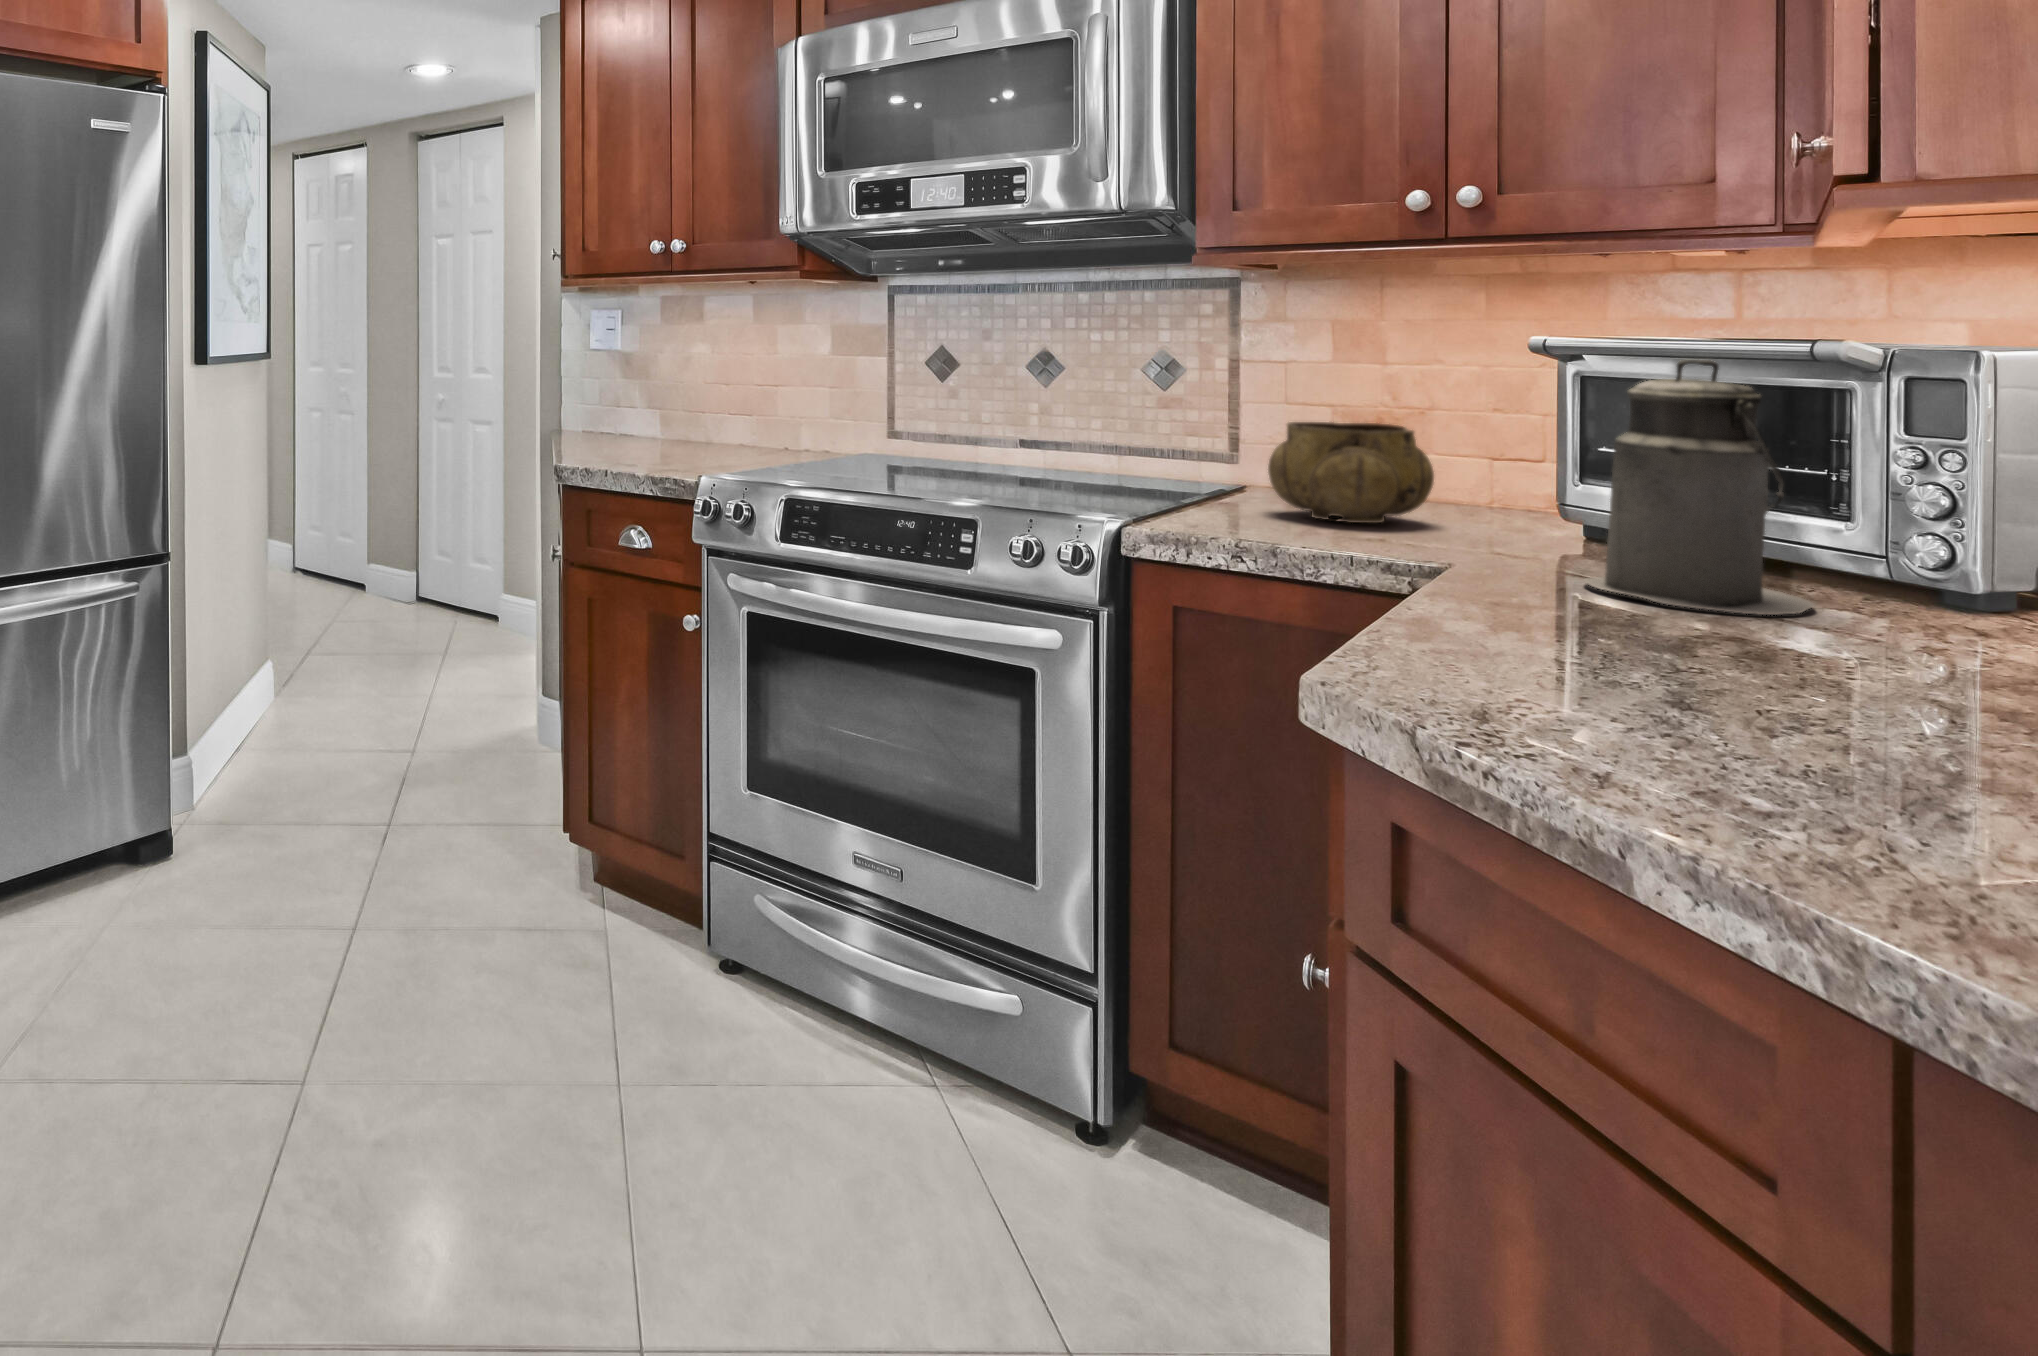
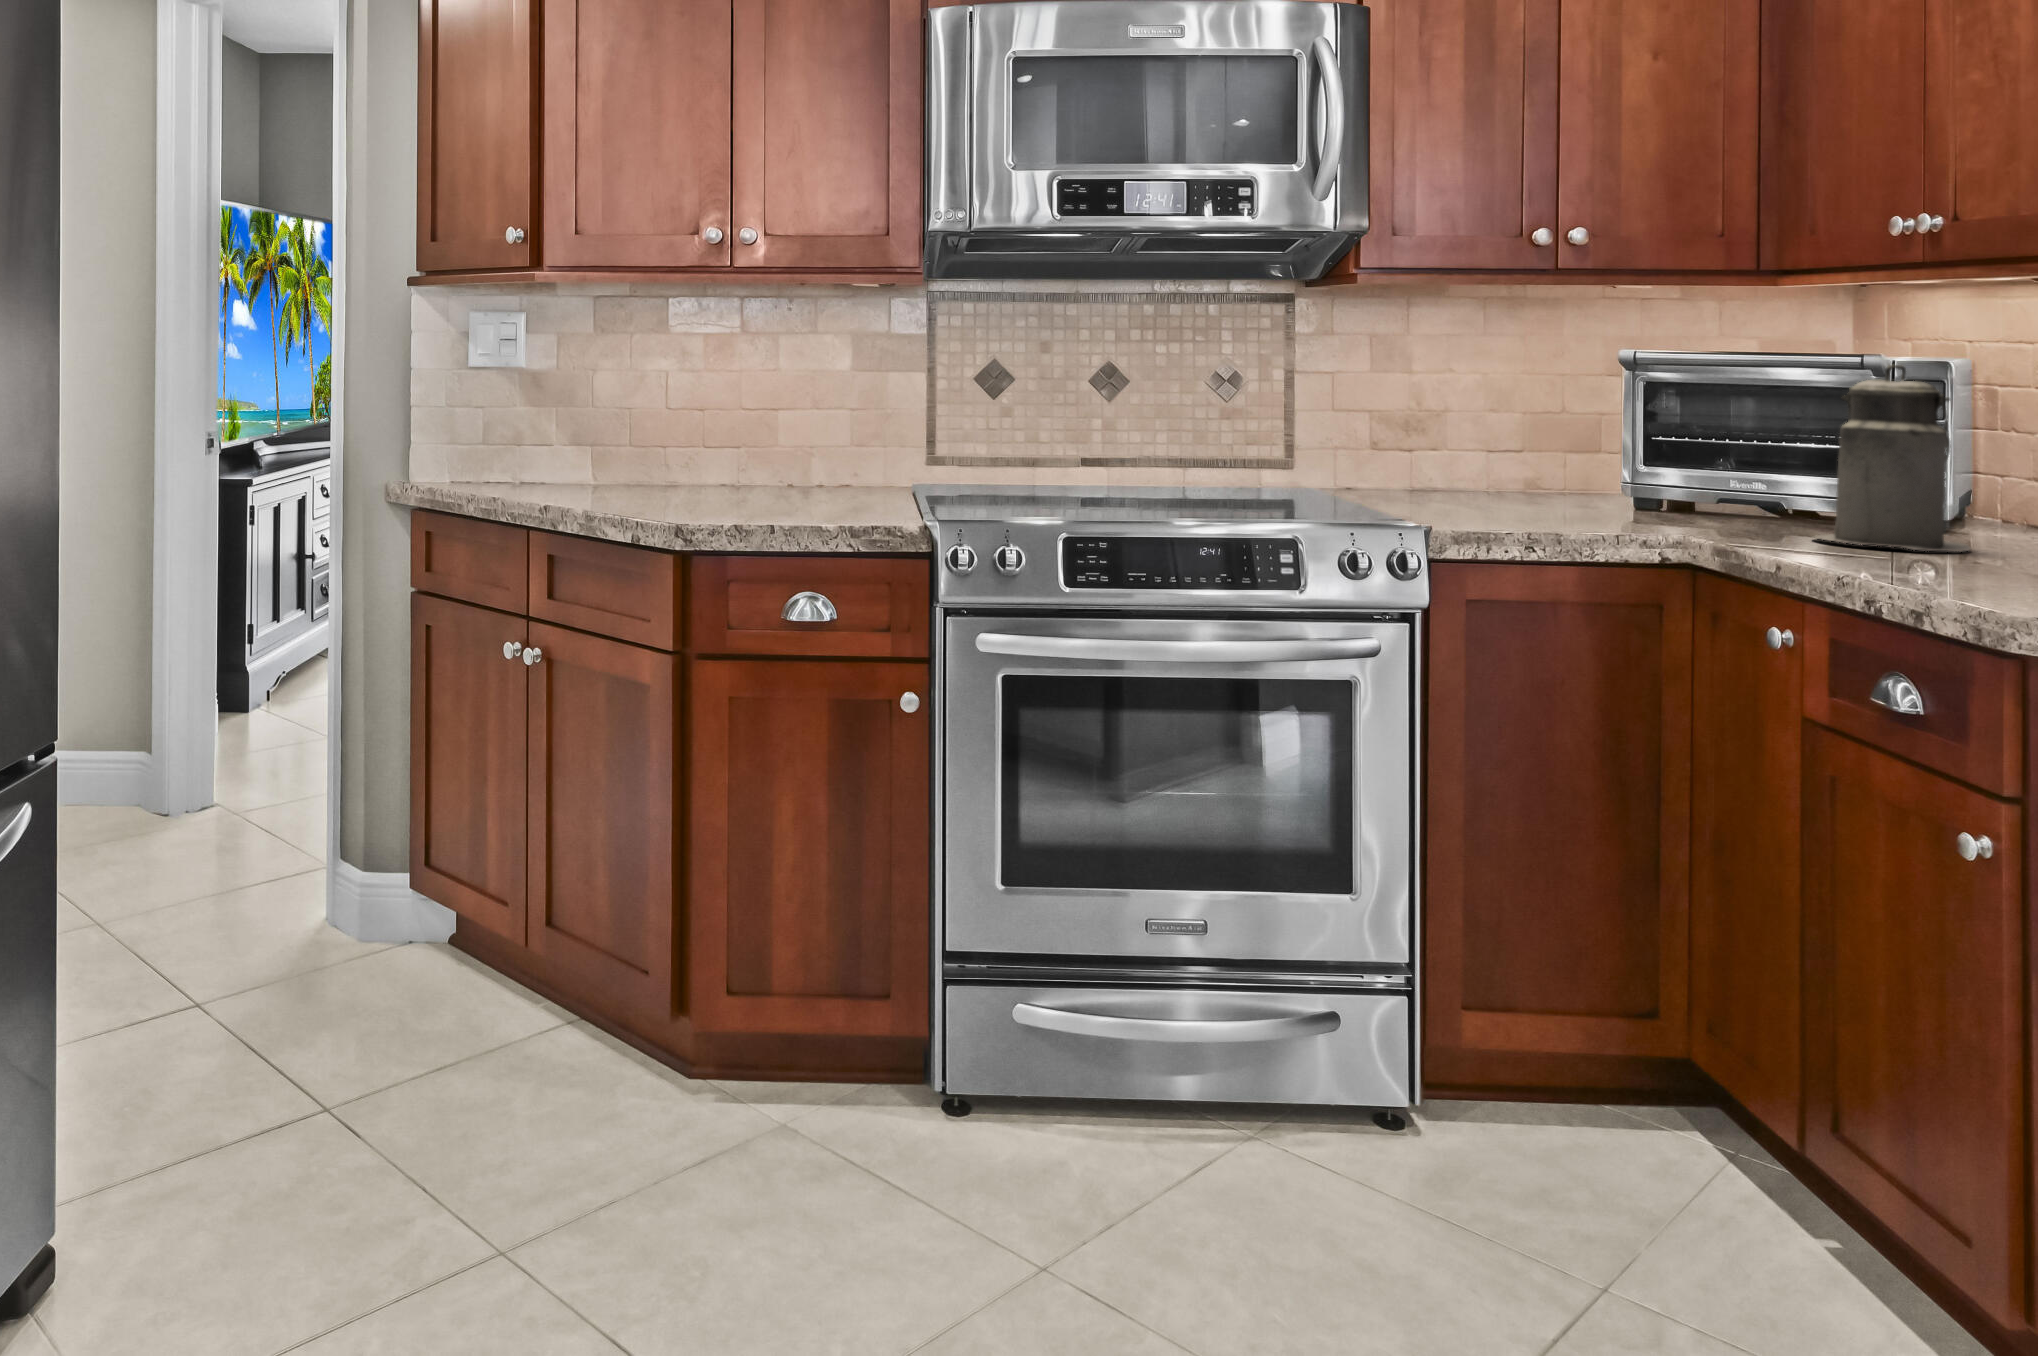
decorative bowl: present [1268,422,1434,523] -> none [1438,427,1575,515]

